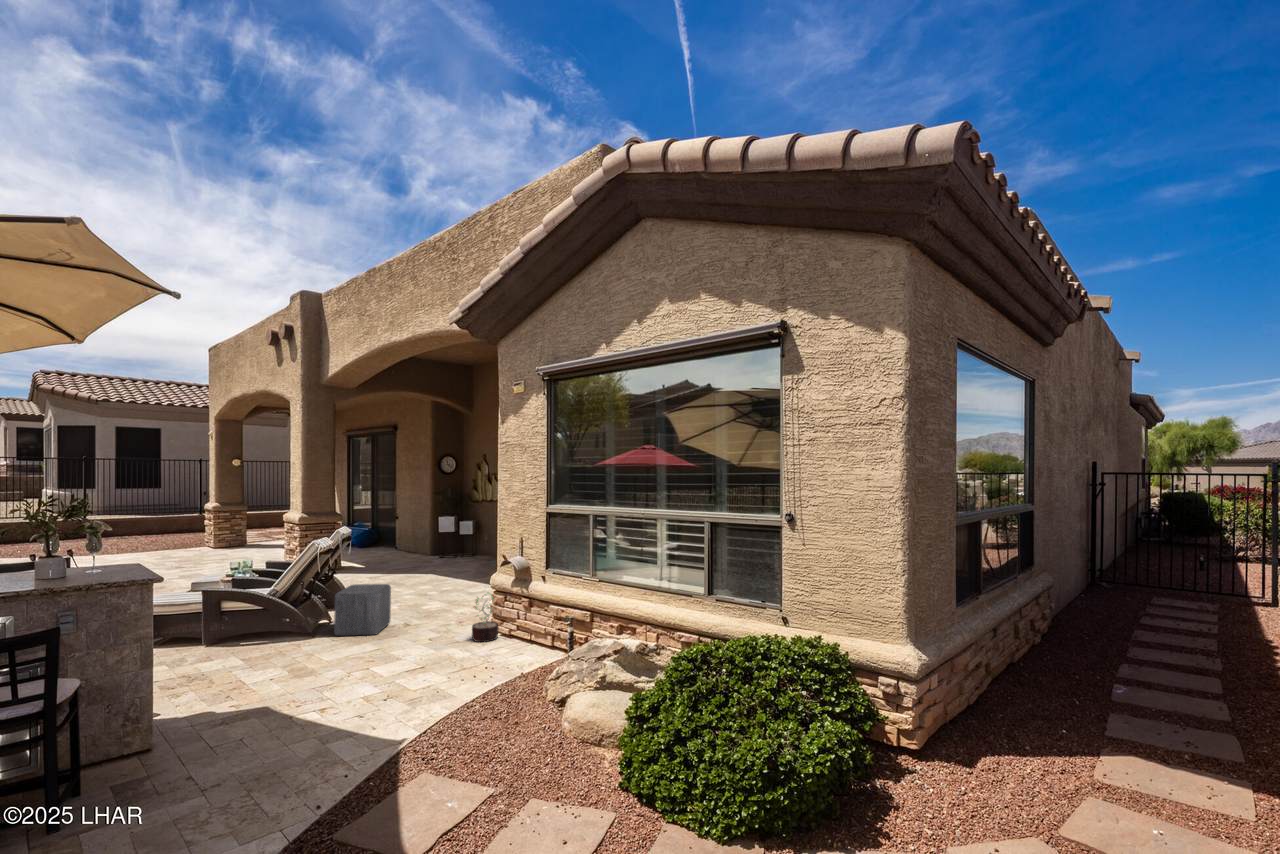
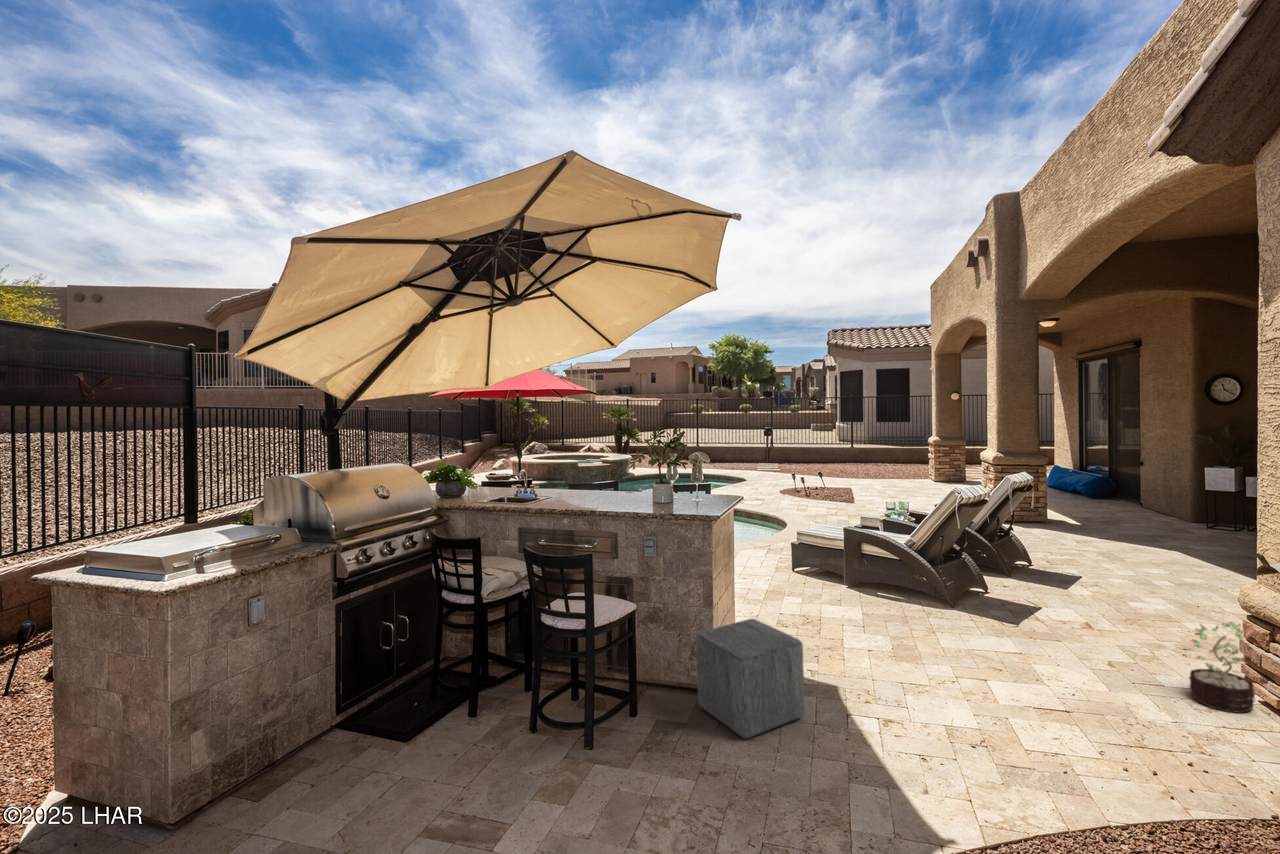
ottoman: present [334,584,391,636] -> present [696,619,804,738]

